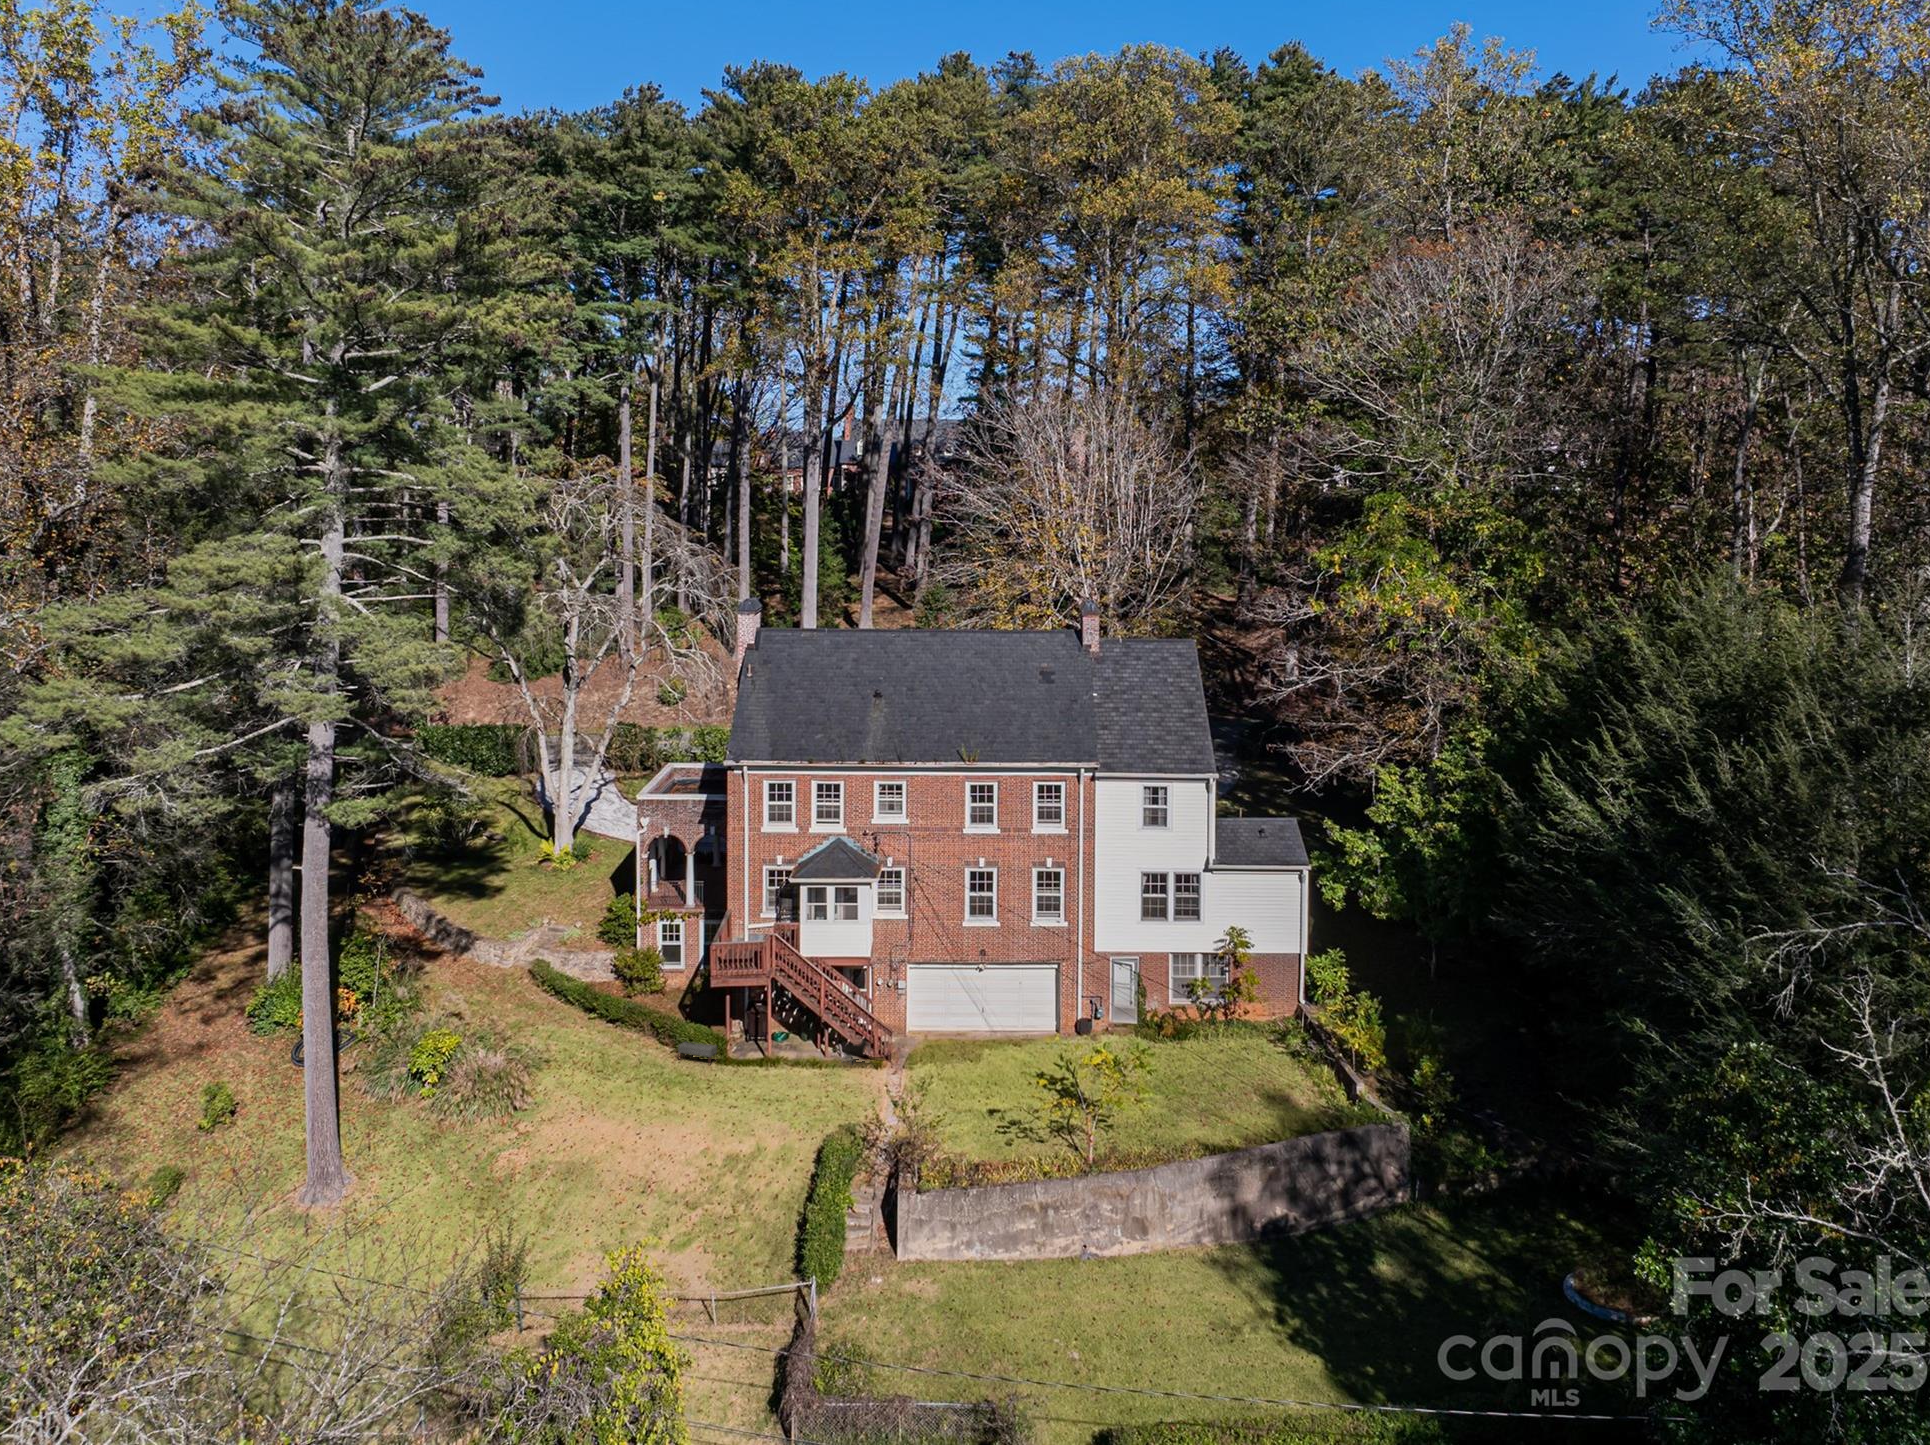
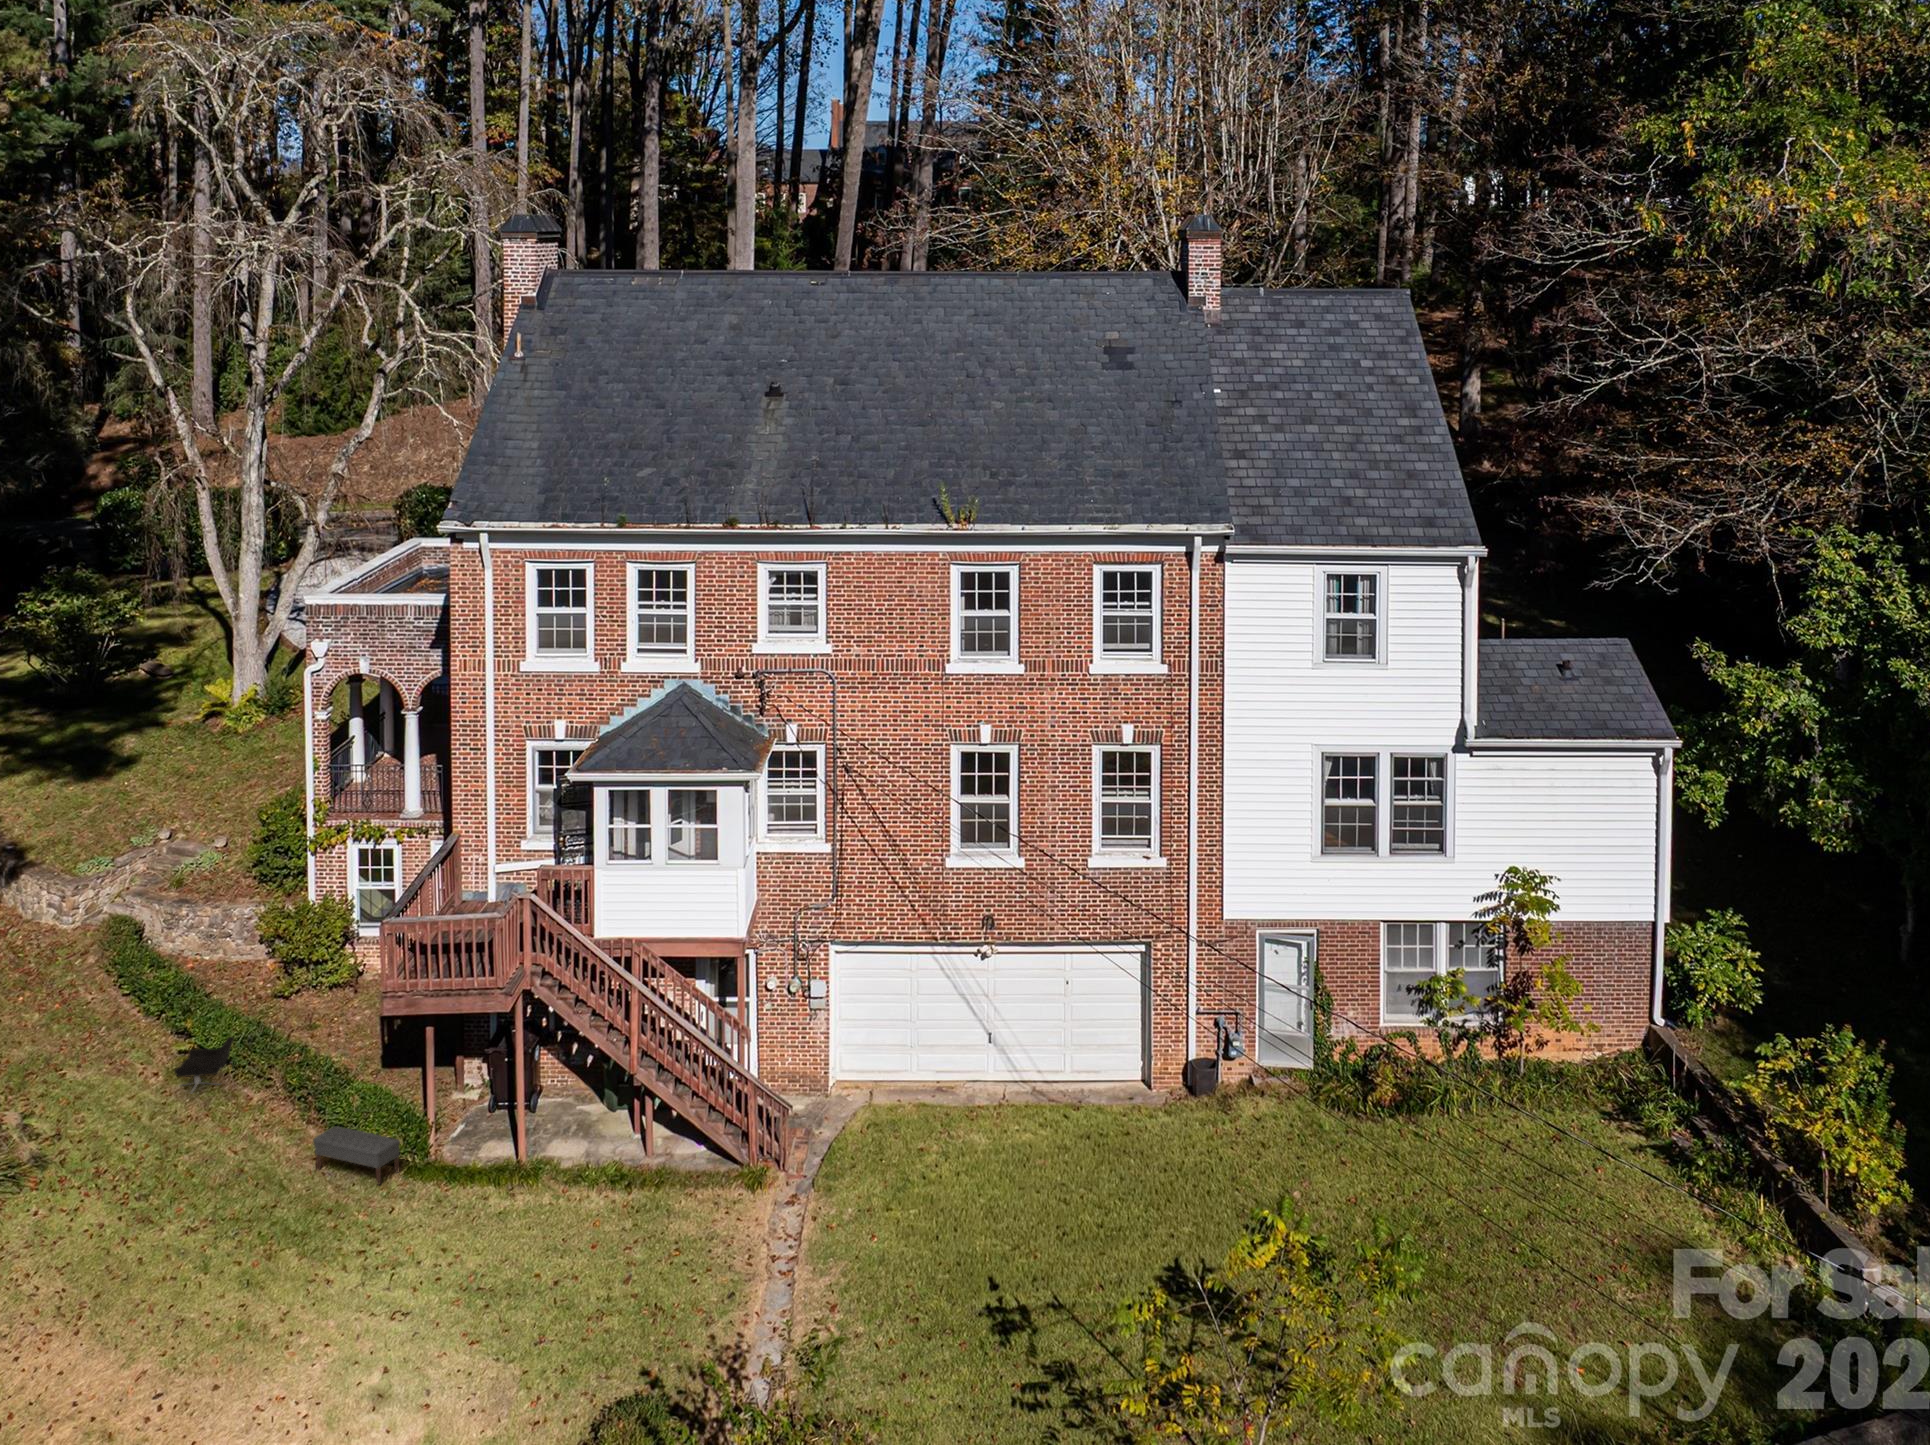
lounge chair: present [844,1039,867,1061] -> present [174,1037,234,1093]

